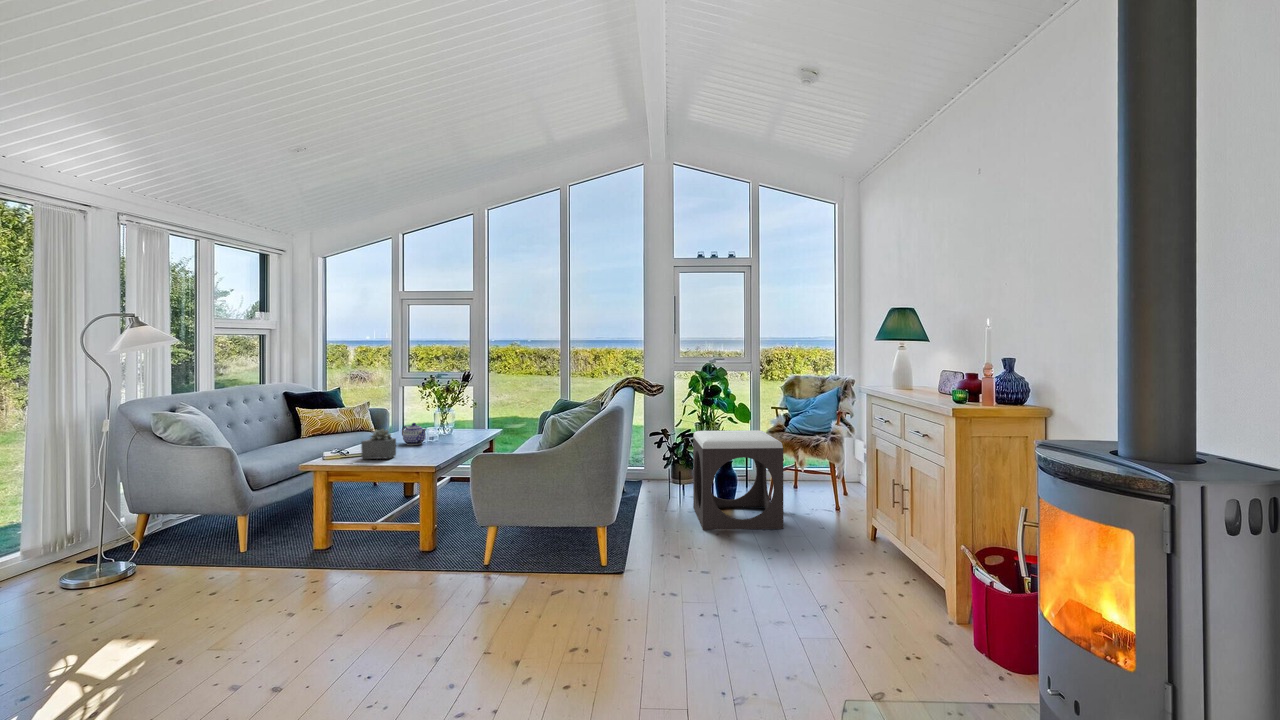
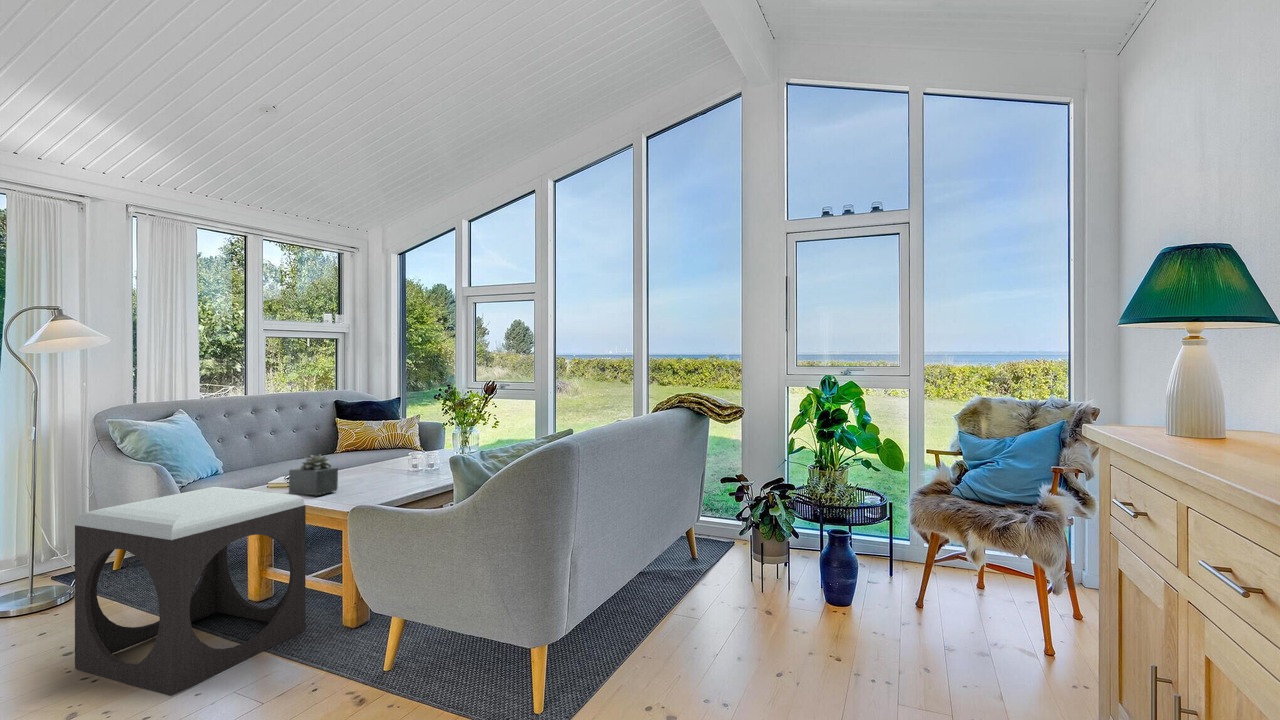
teapot: present [402,423,426,445] -> none [389,445,418,474]
footstool: present [693,430,783,530] -> present [75,487,306,696]

